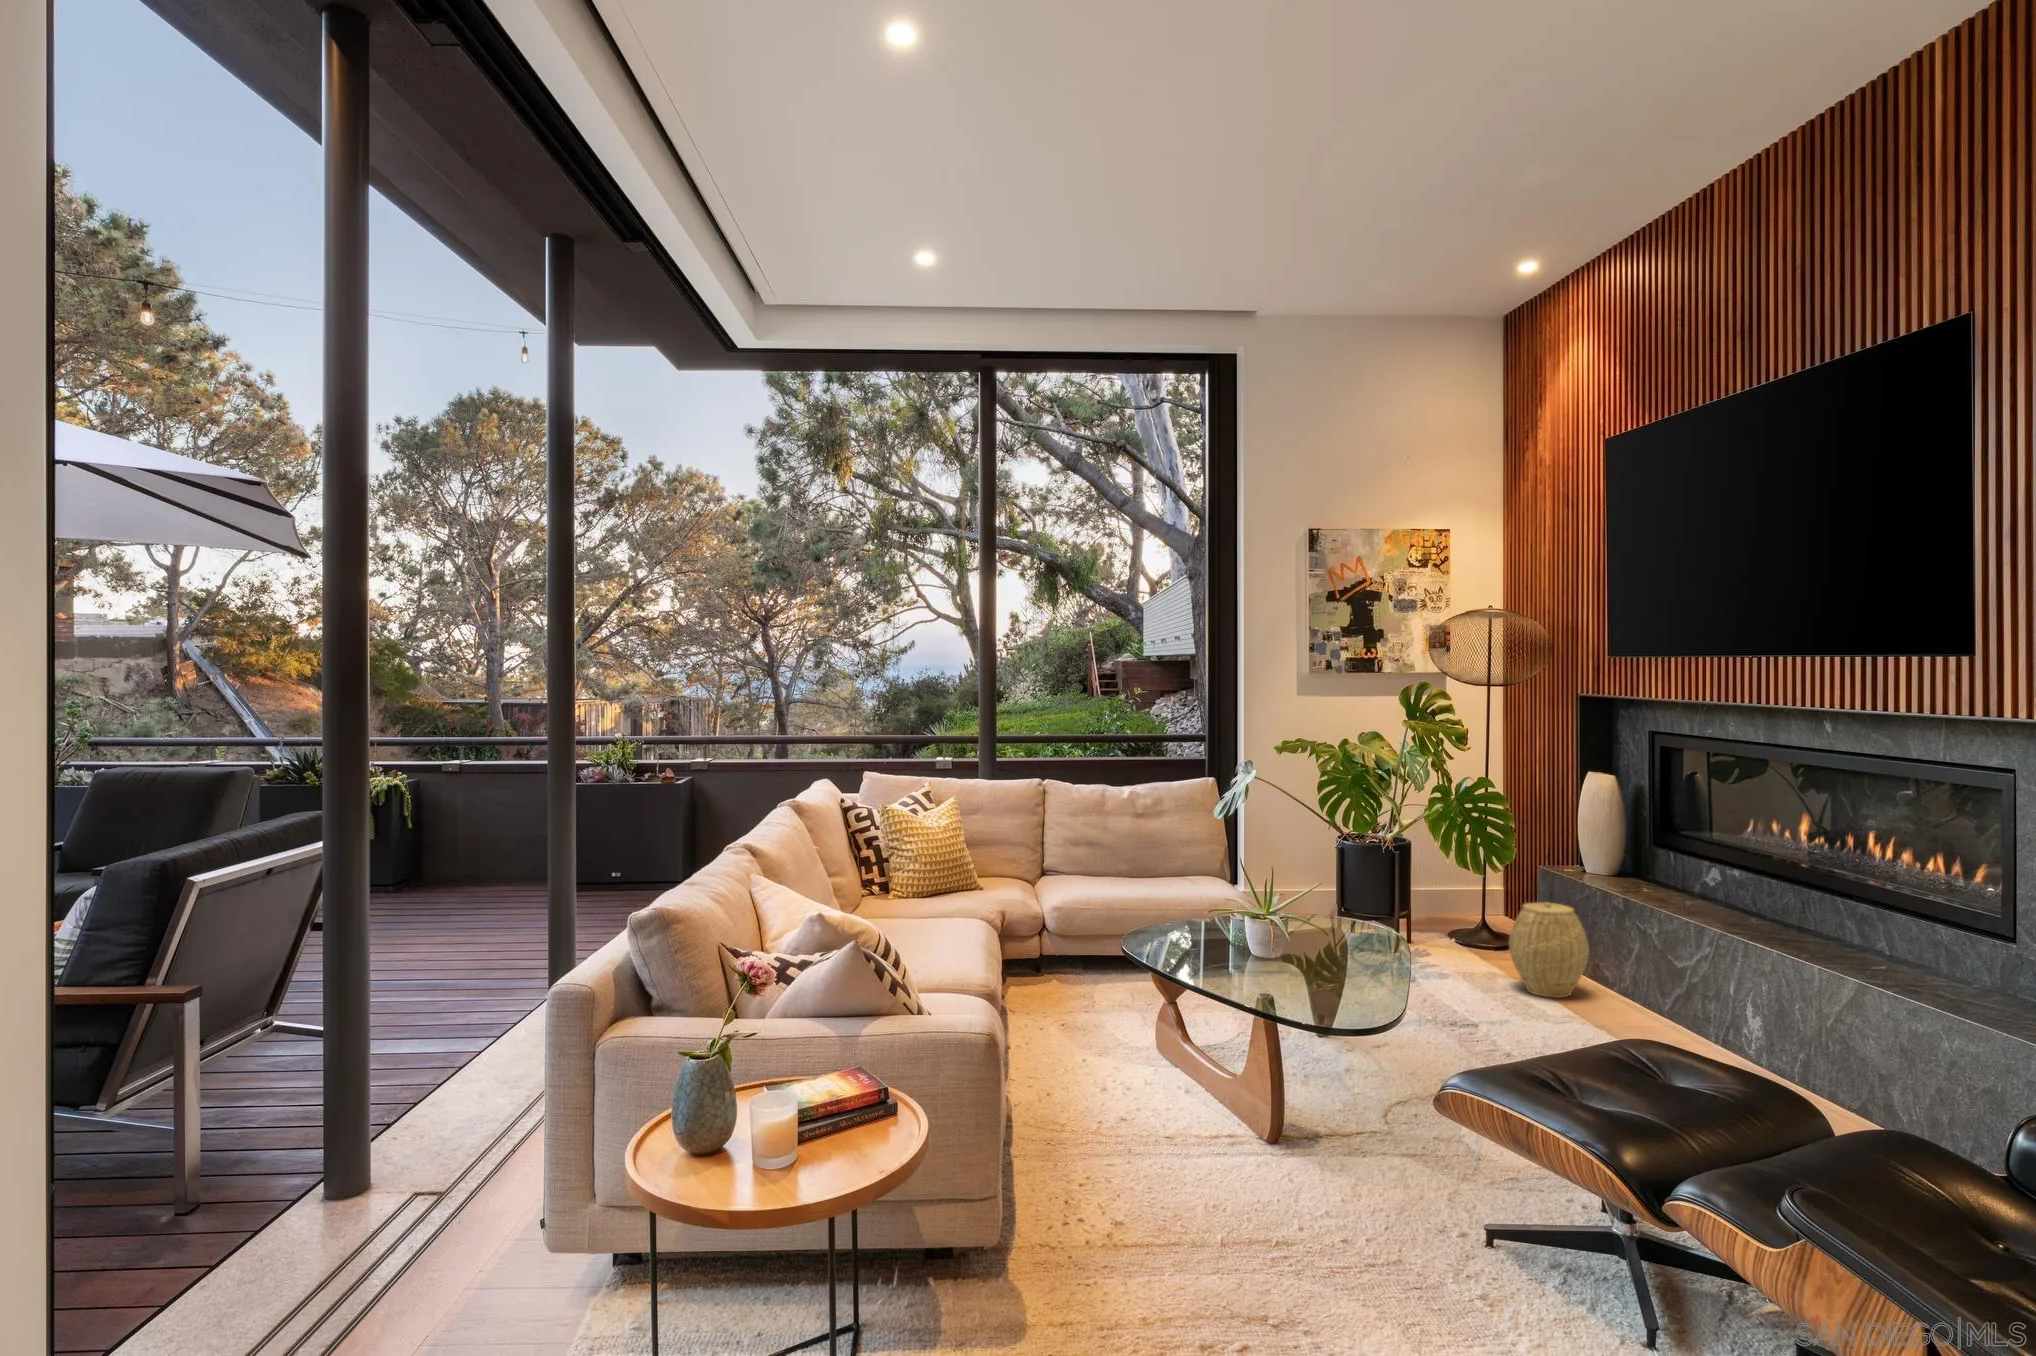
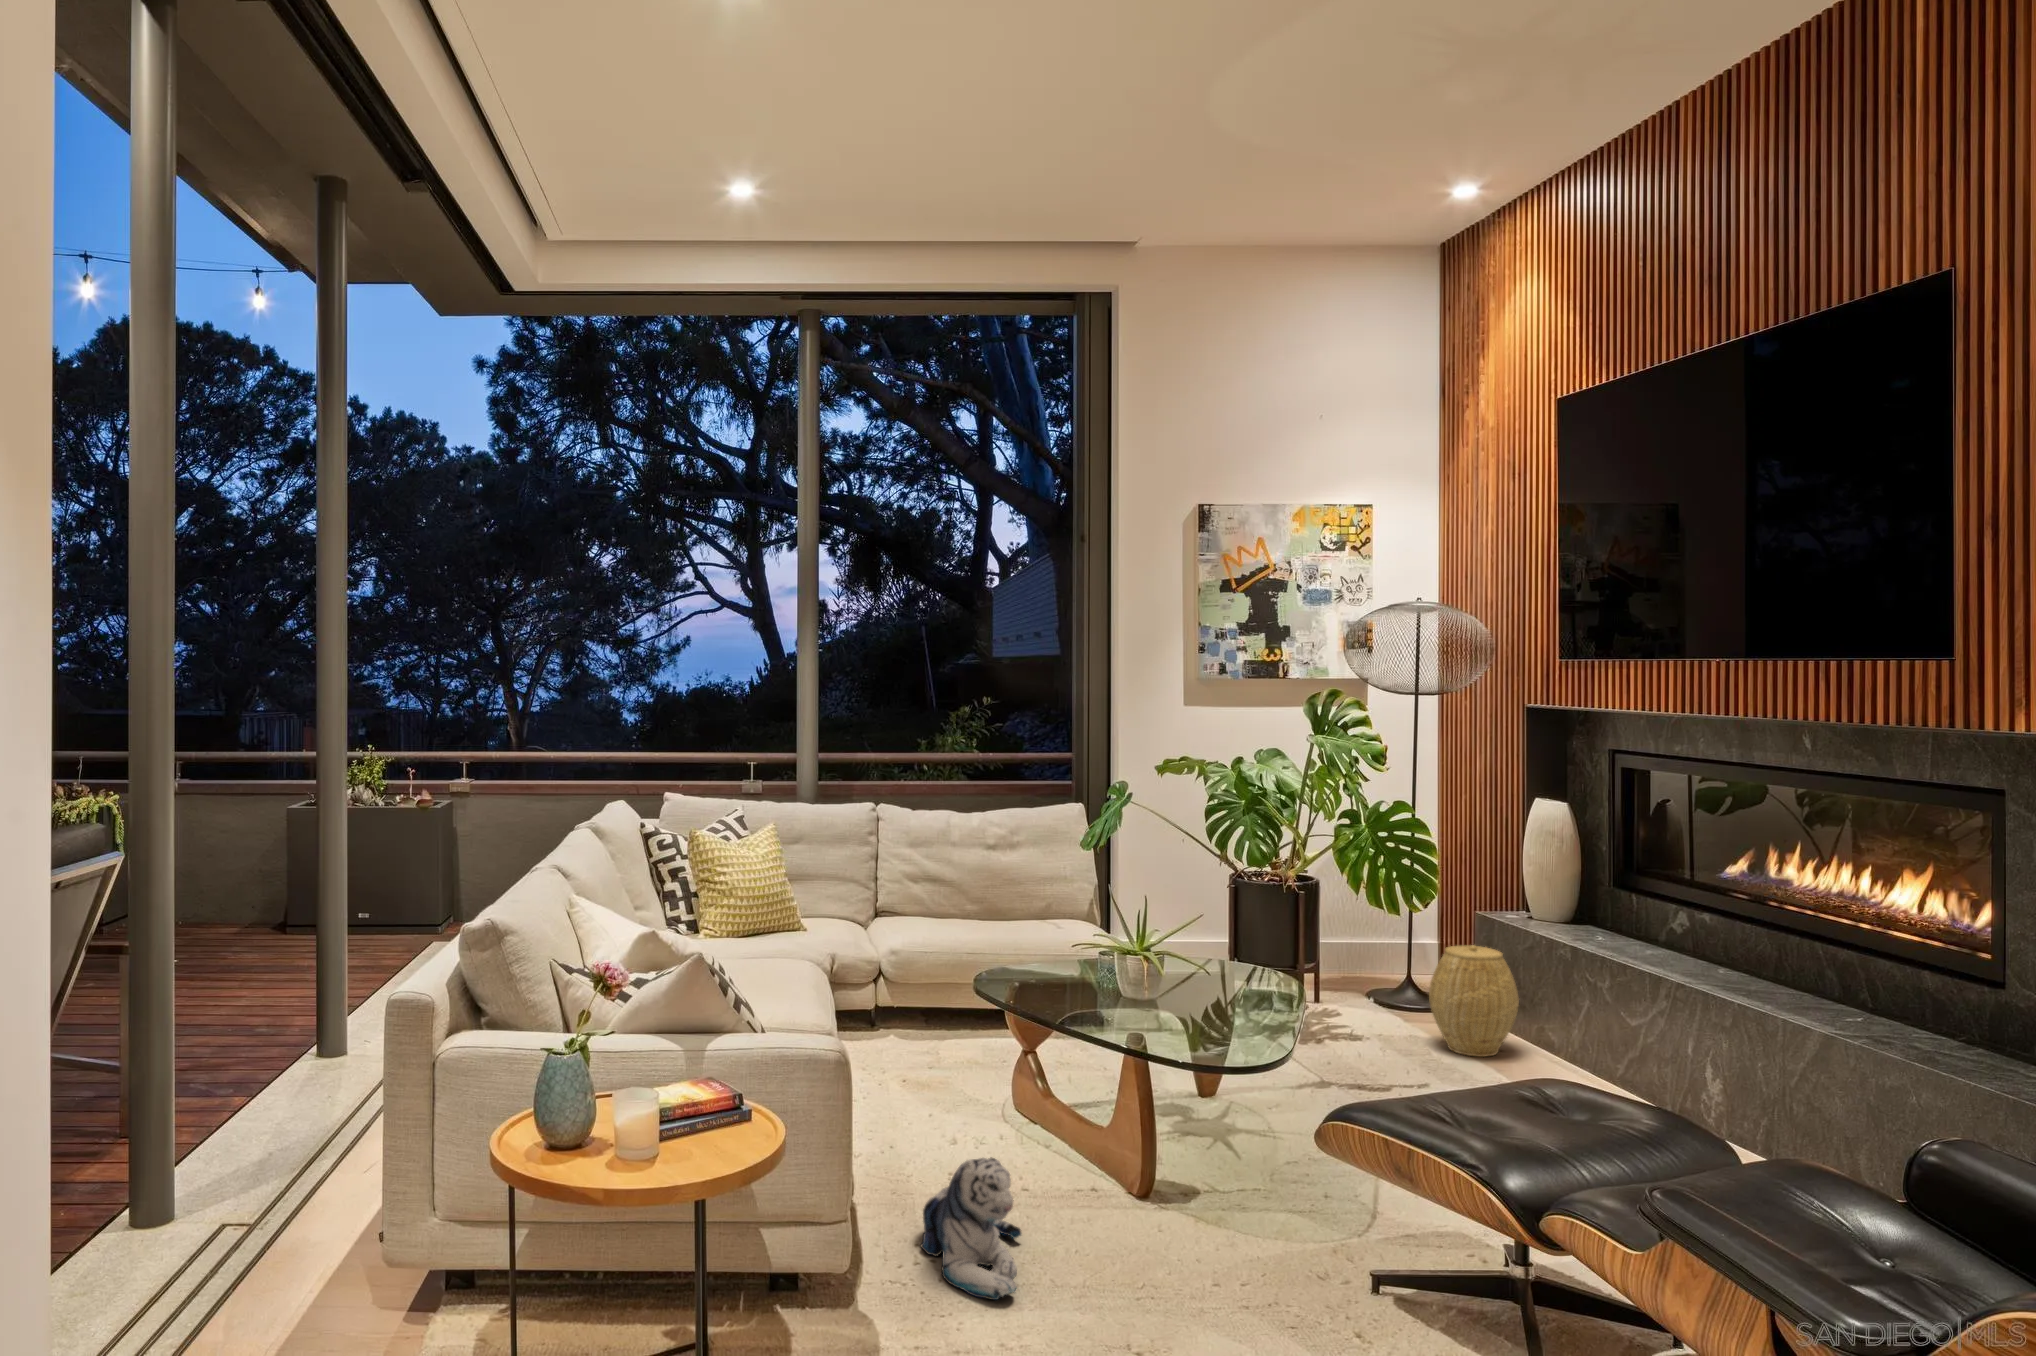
plush toy: none [1082,1065,1163,1175] -> present [921,1158,1021,1300]

